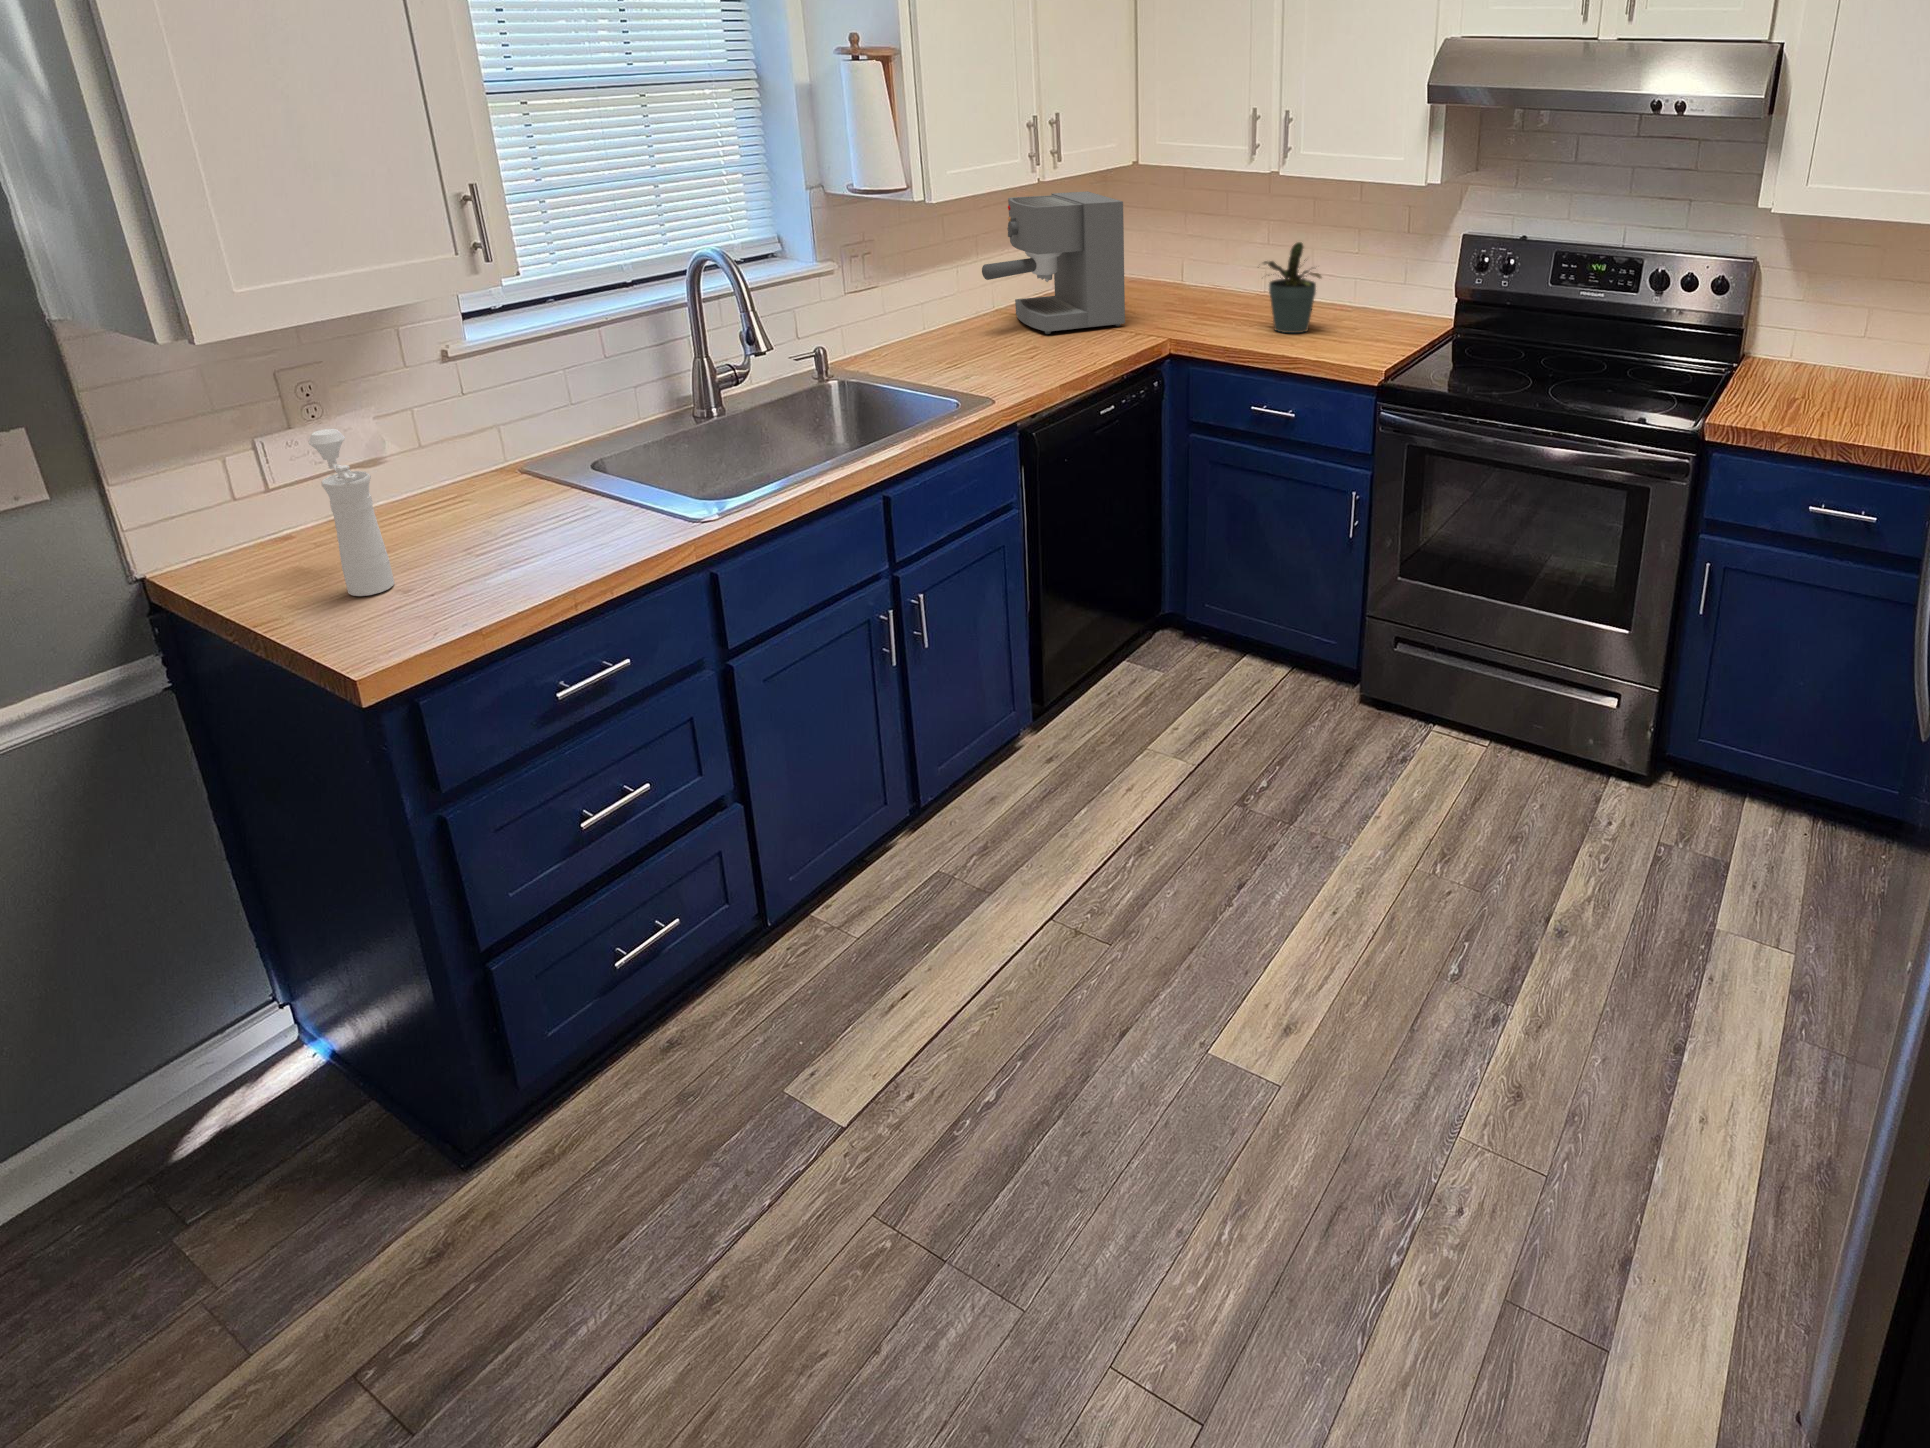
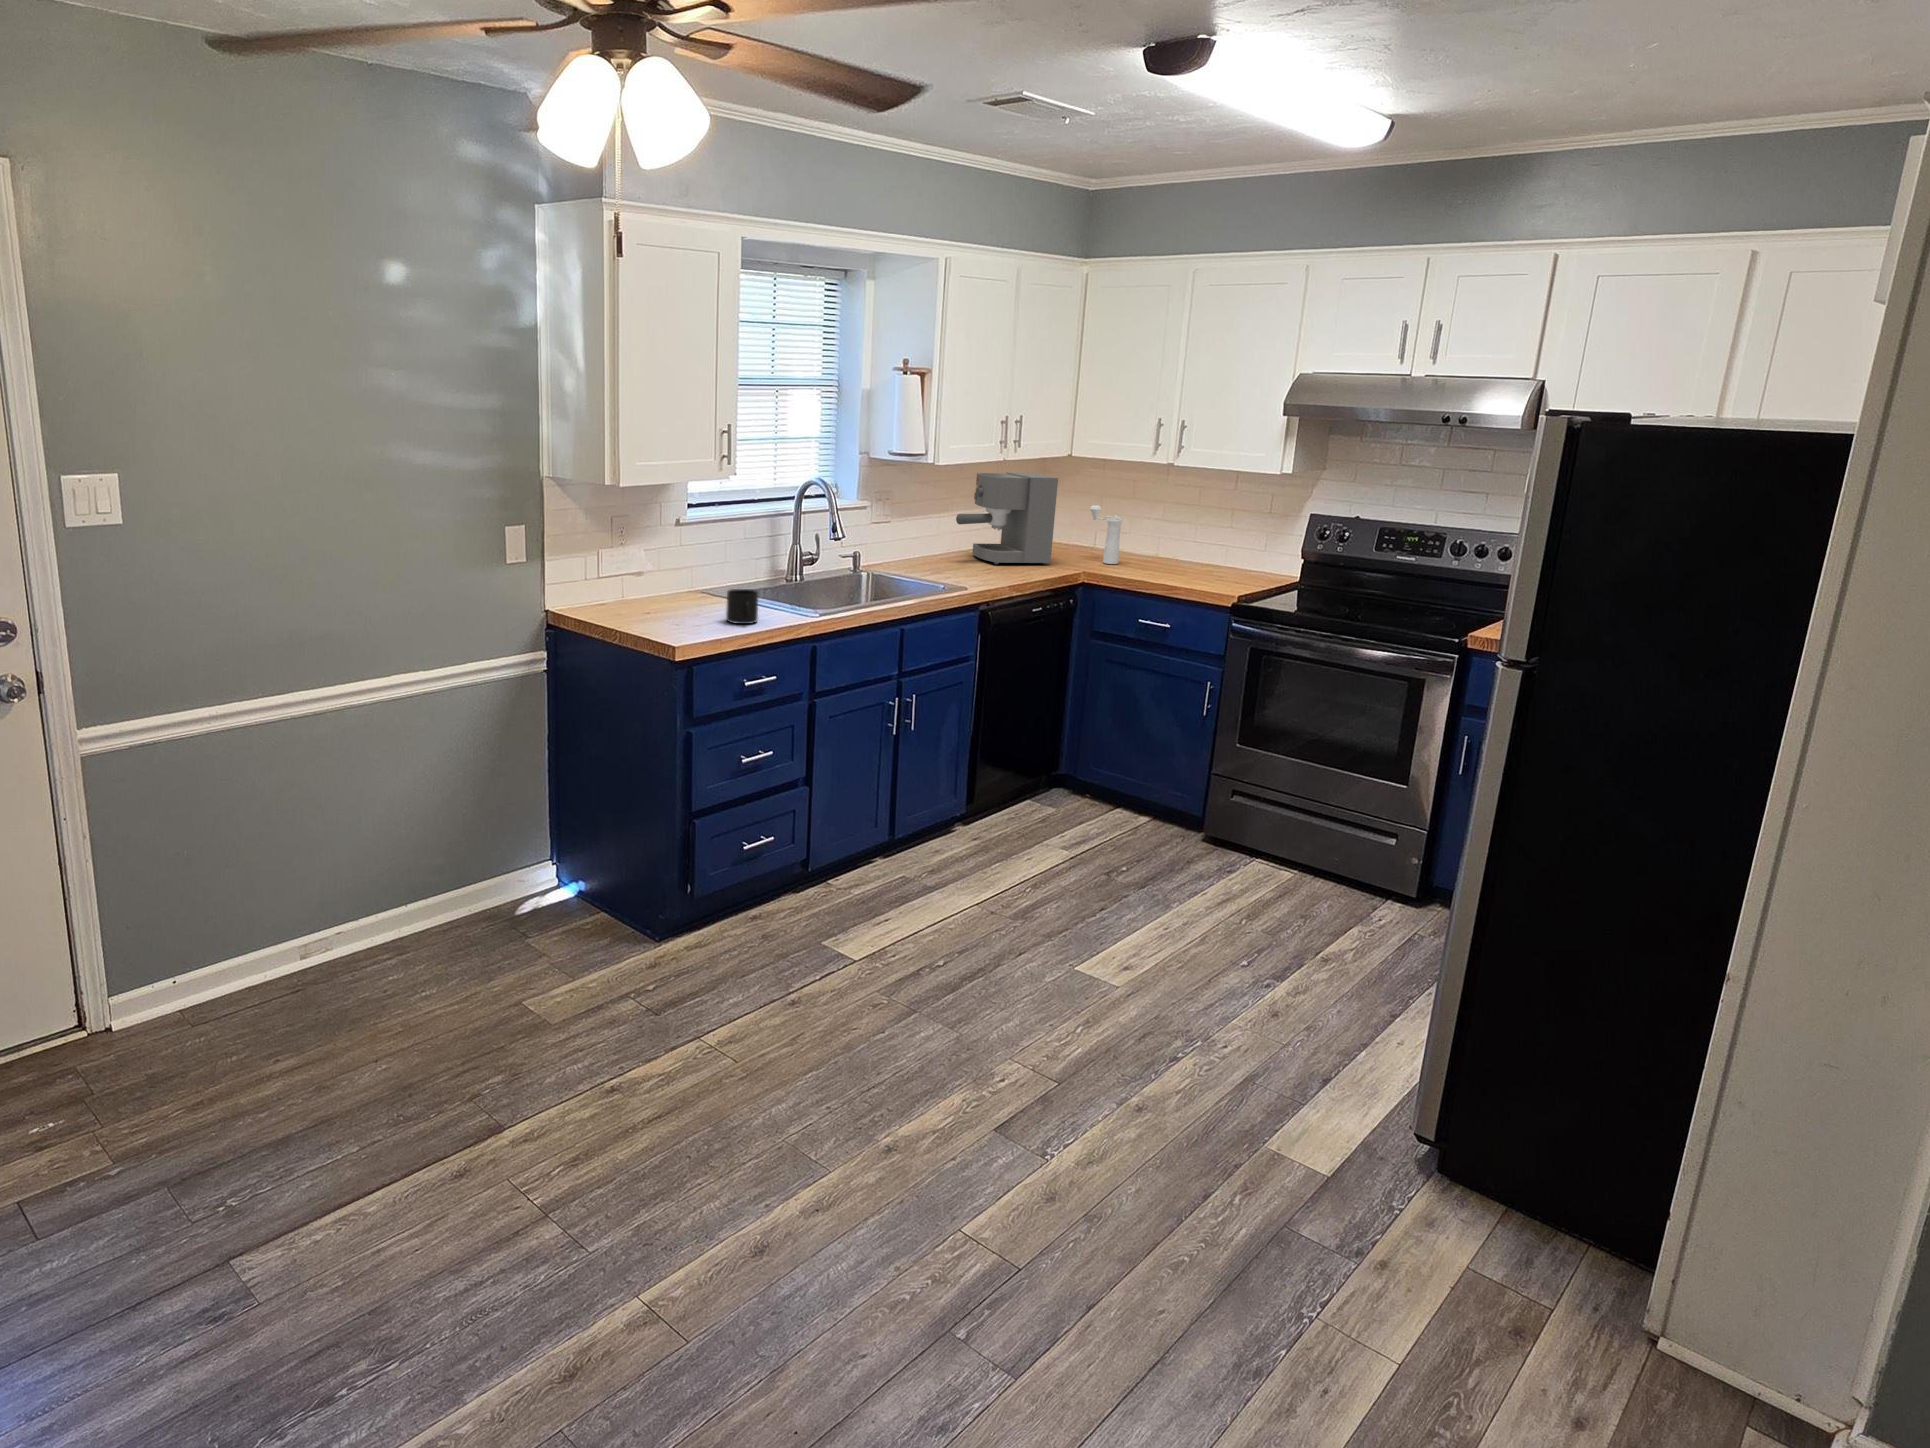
potted plant: present [1264,242,1321,333] -> none [1151,512,1199,577]
pepper mill: present [308,429,394,596] -> present [1090,505,1123,564]
mug: none [512,490,587,563] -> present [726,589,758,624]

